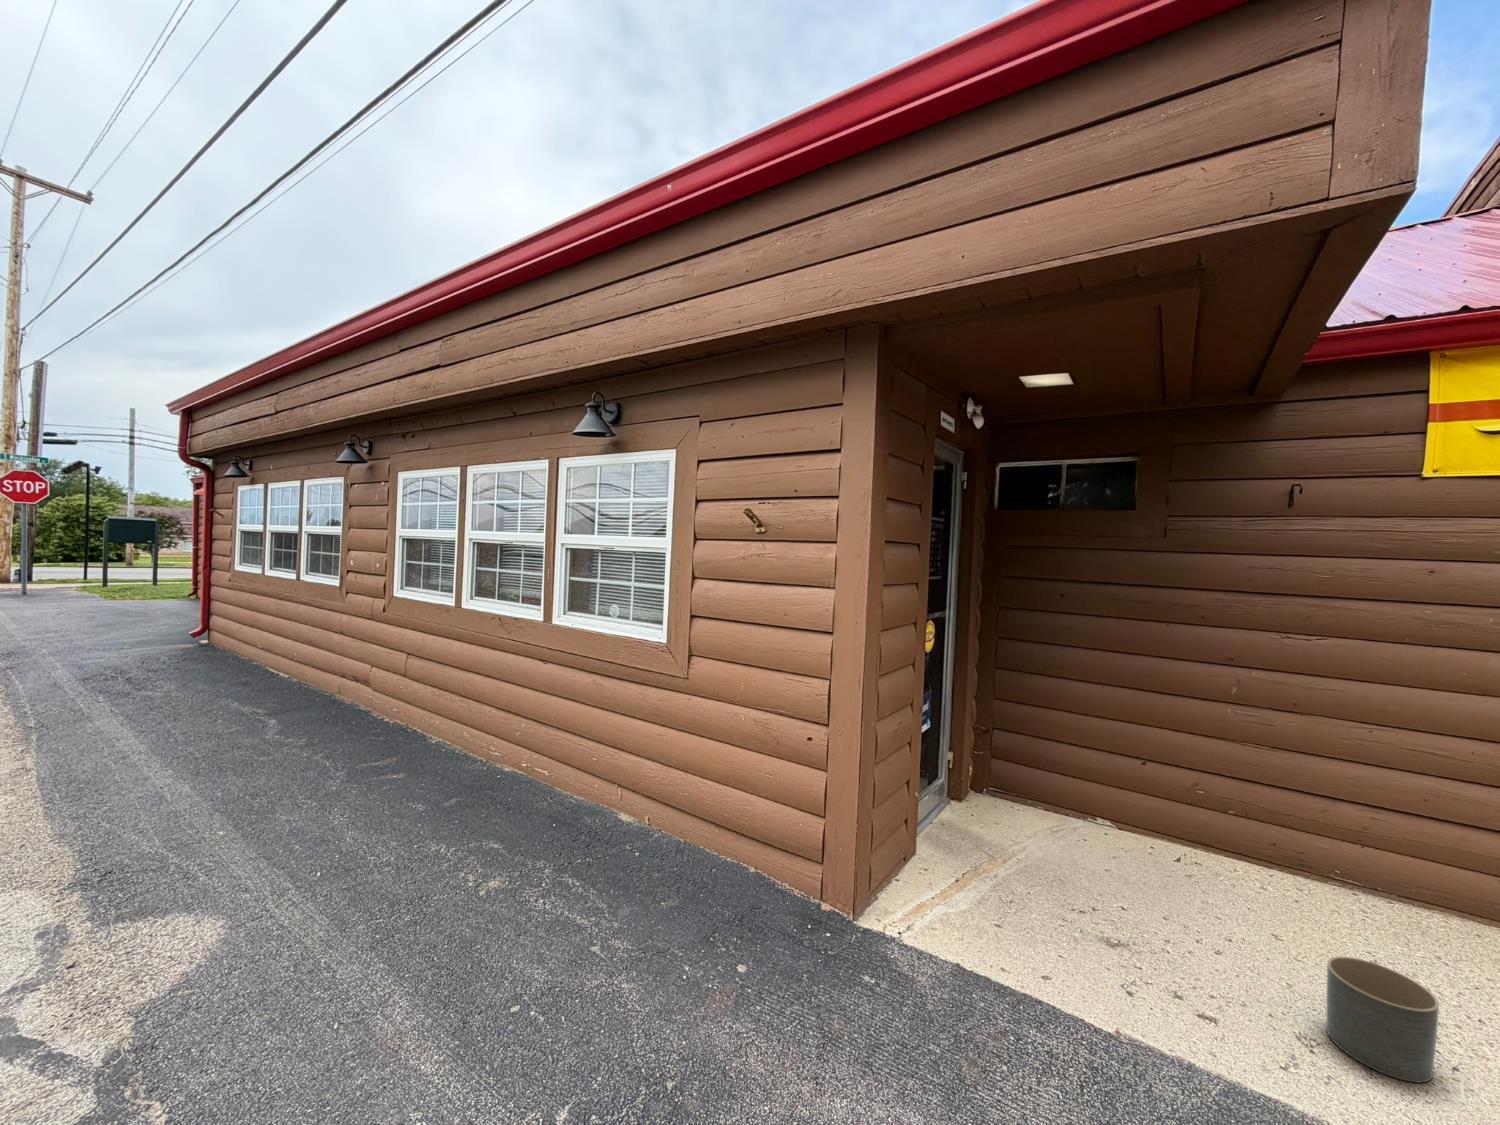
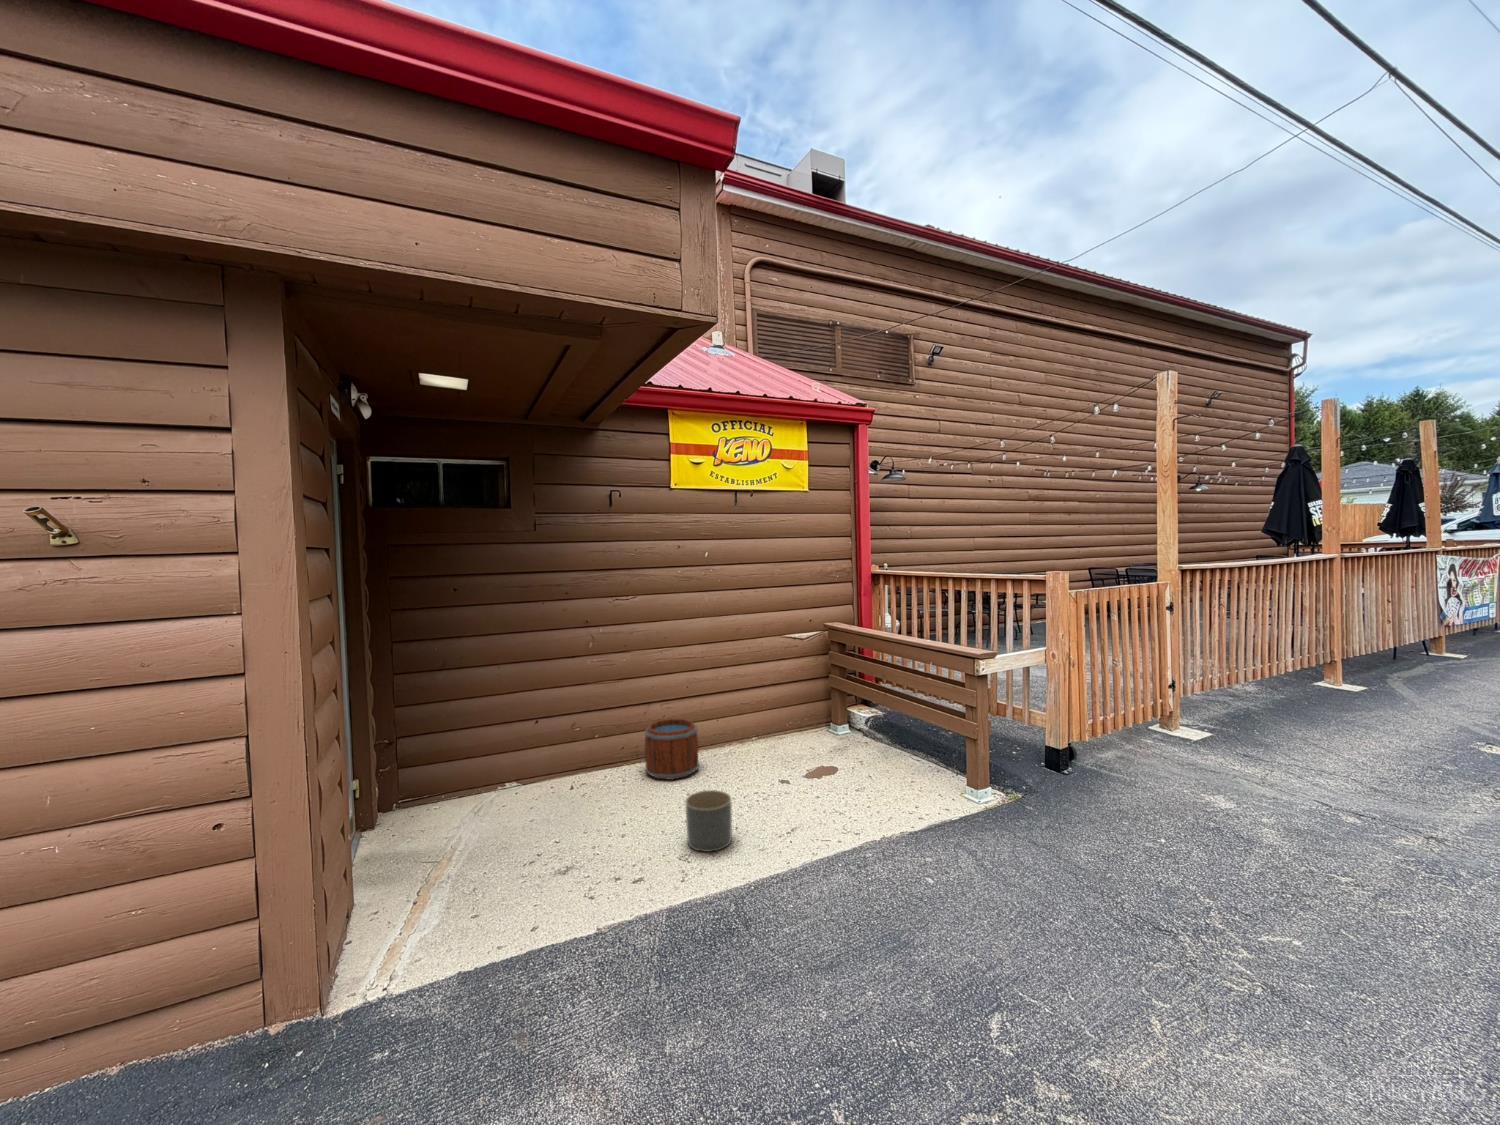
bucket: none [1308,828,1434,939] -> present [645,719,699,780]

